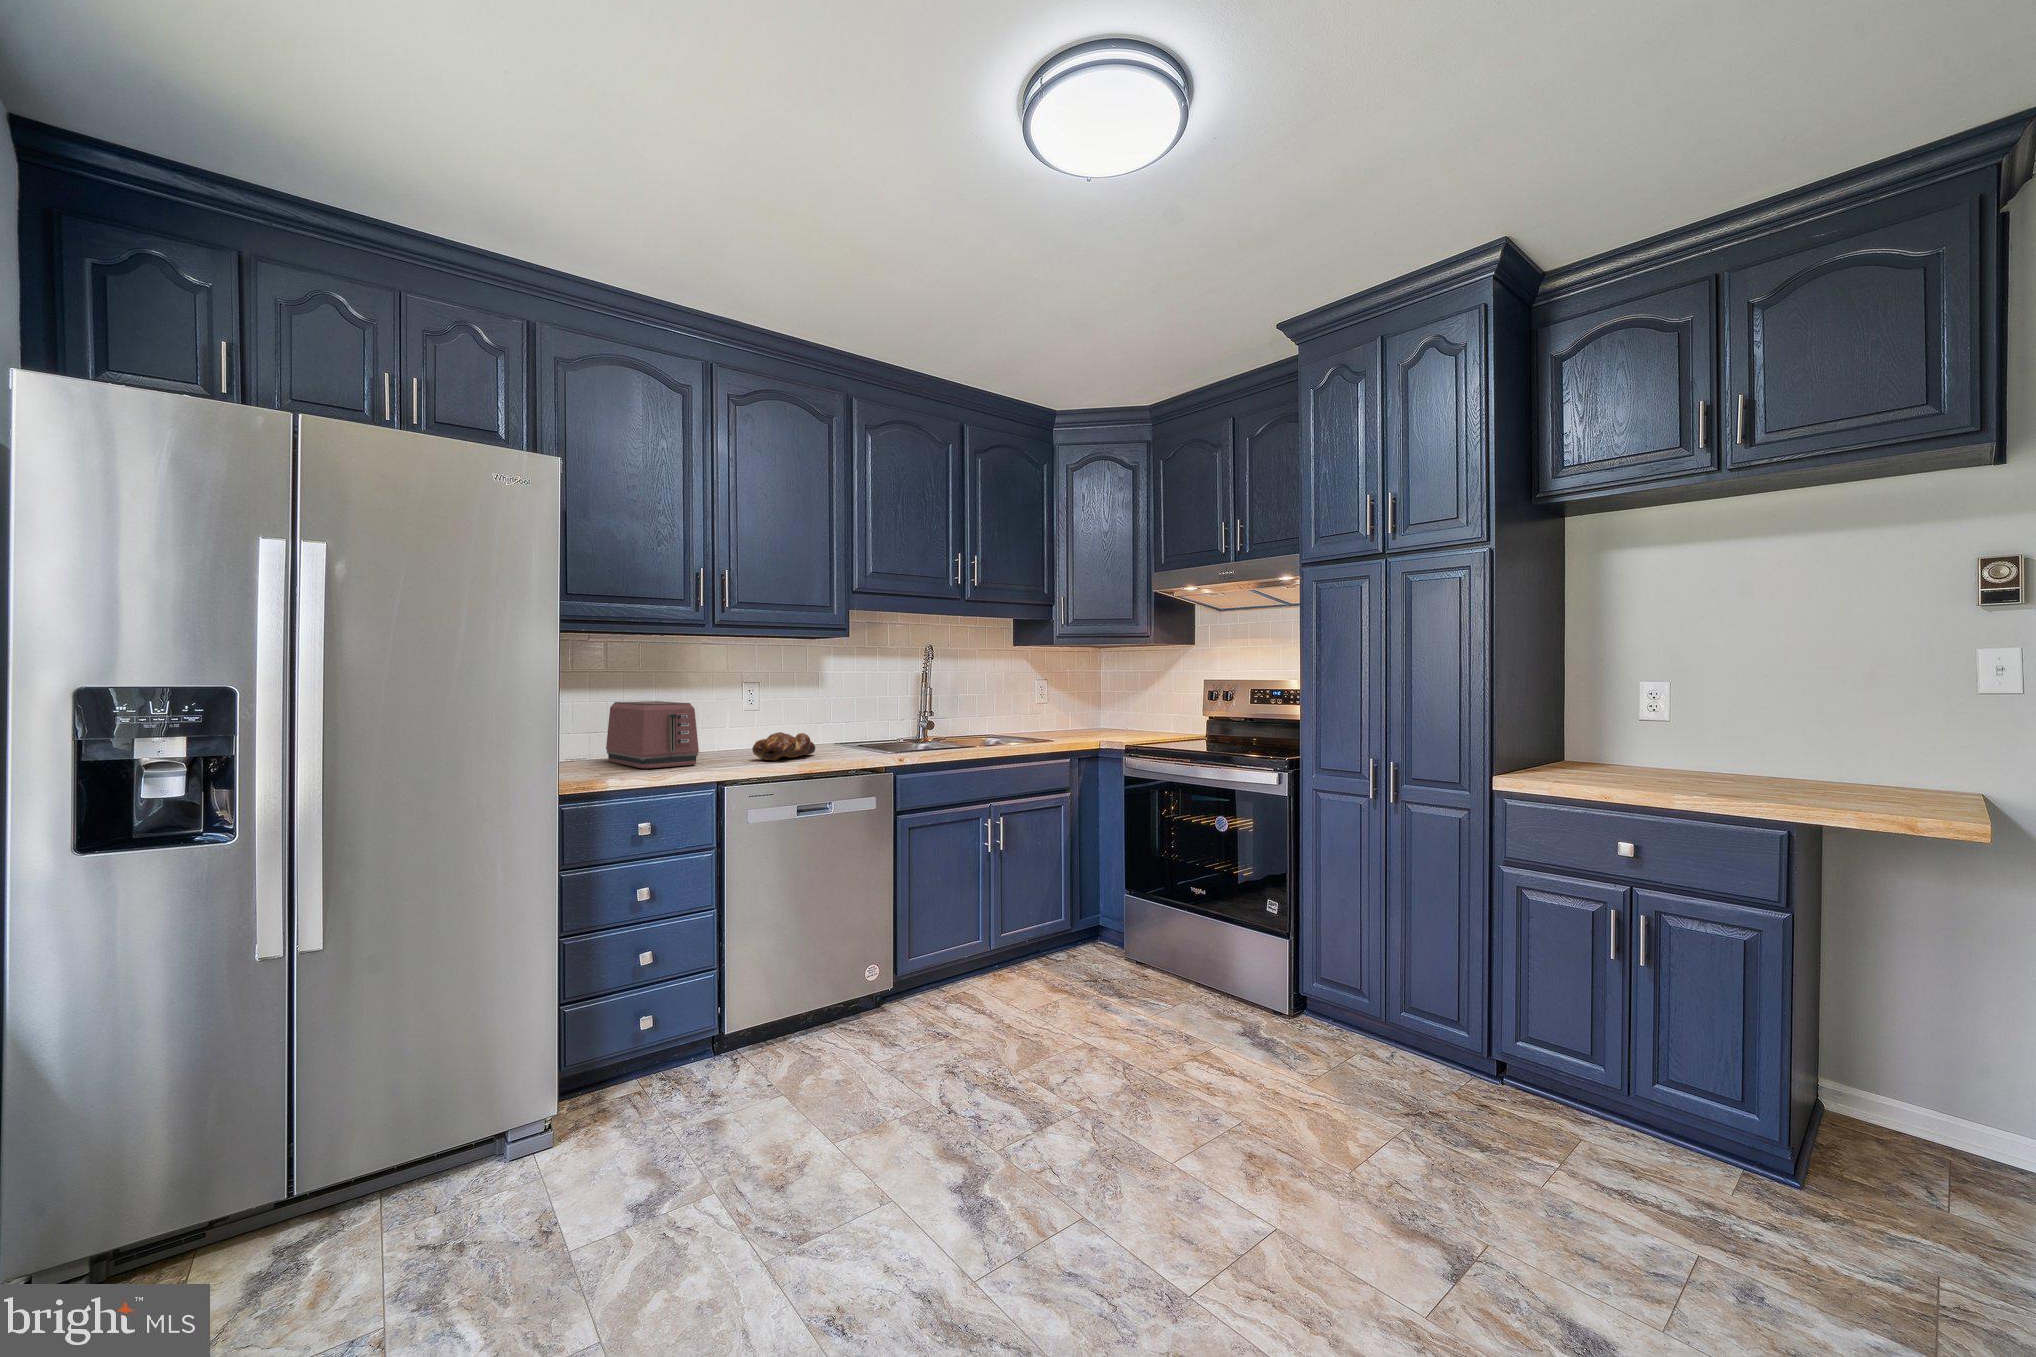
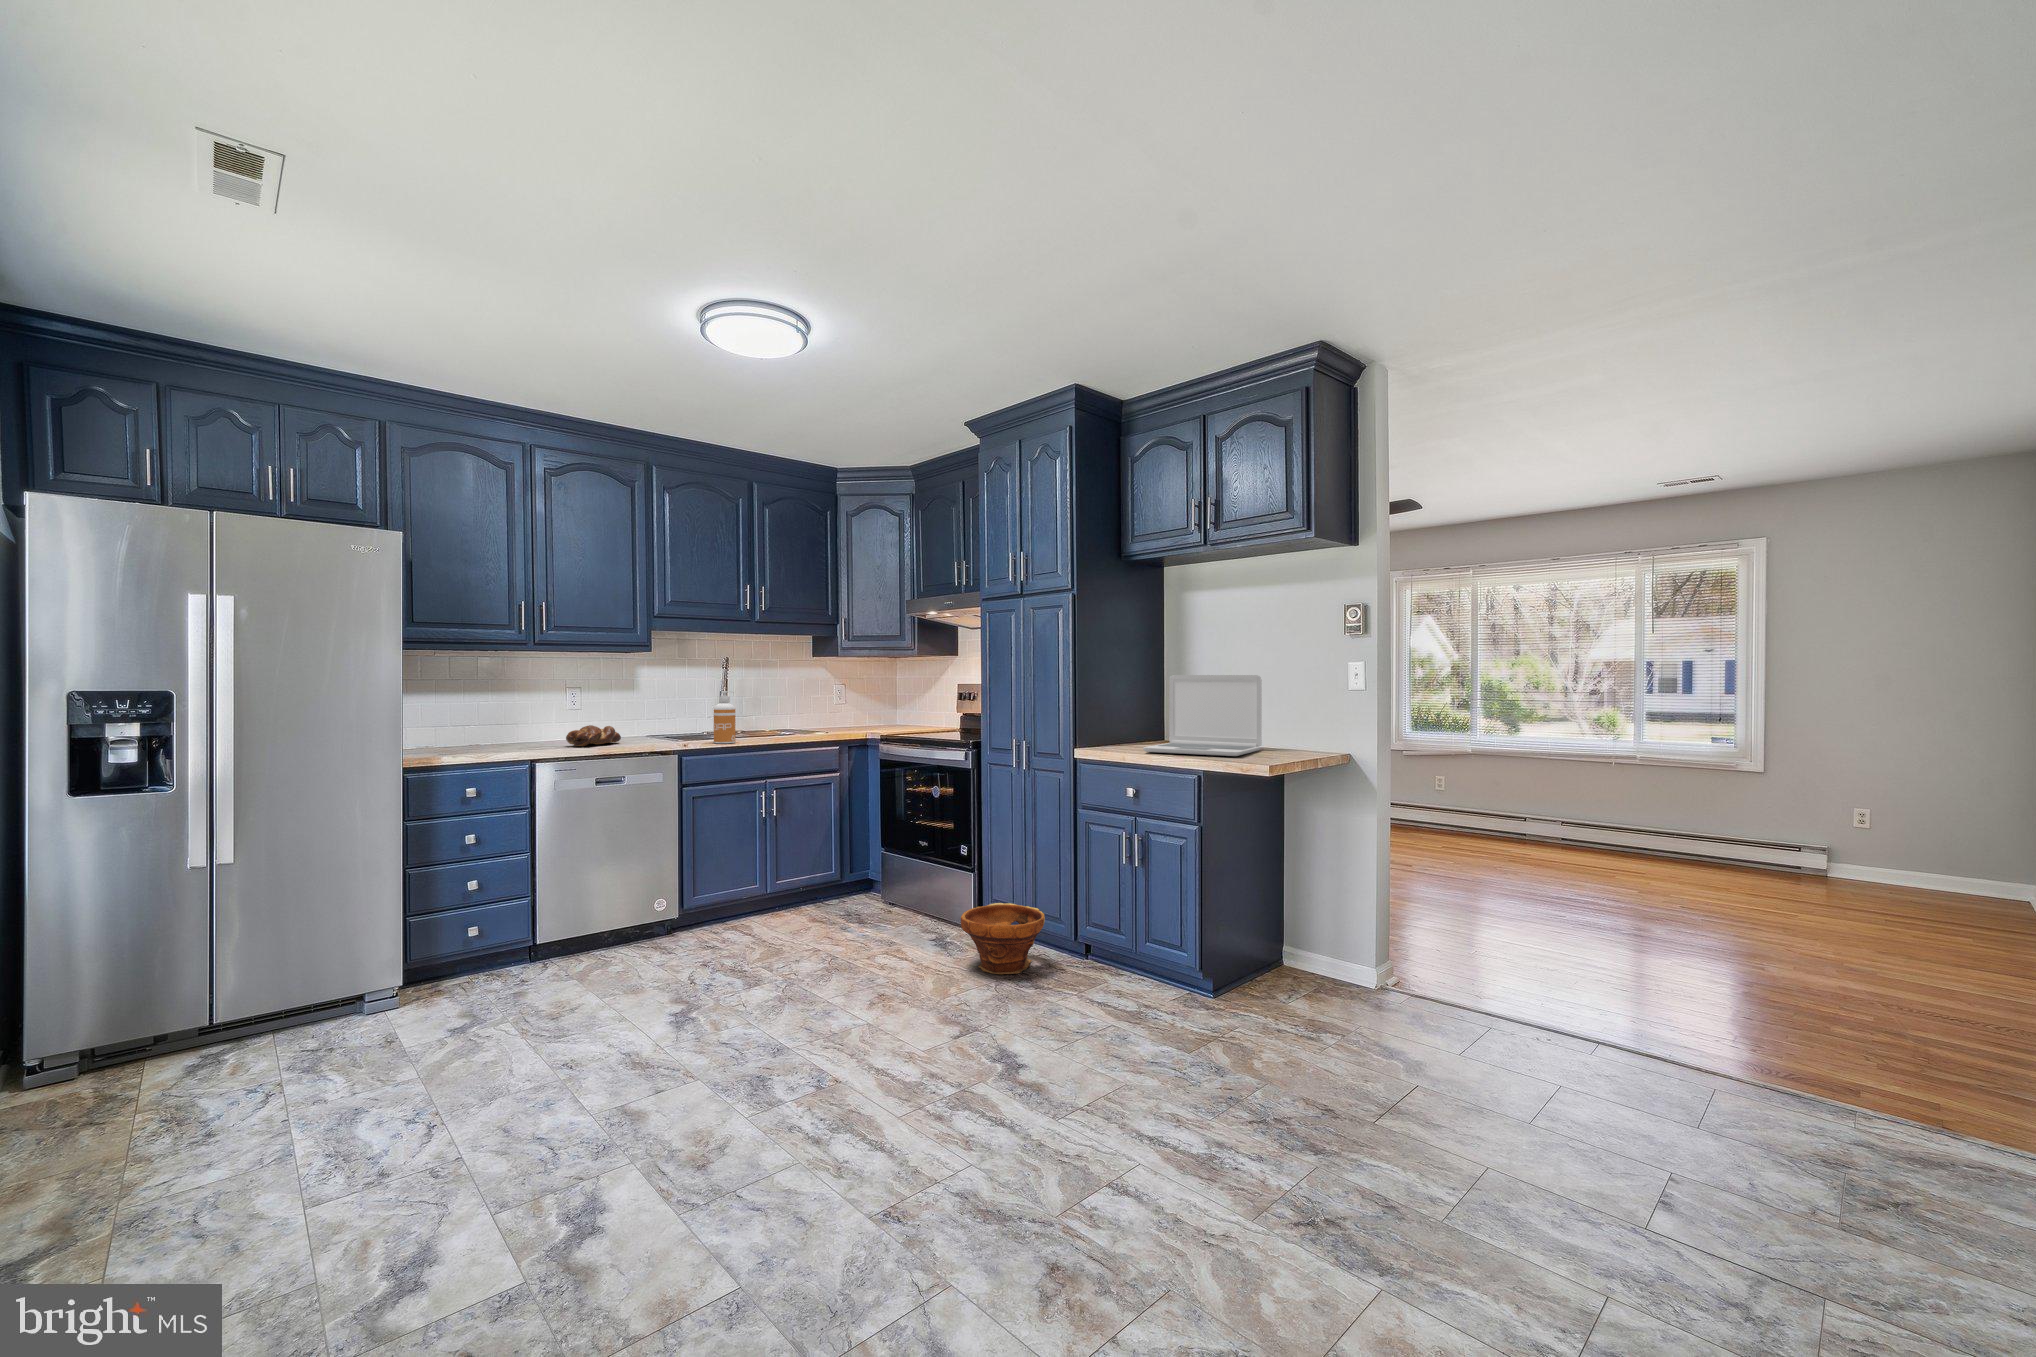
laptop: none [1606,668,1803,791] -> present [1143,675,1262,756]
soap dispenser: none [932,689,958,757] -> present [714,691,736,744]
toaster: present [606,701,699,768] -> none [449,701,520,751]
planter: none [1319,985,1447,1100] -> present [961,903,1045,974]

